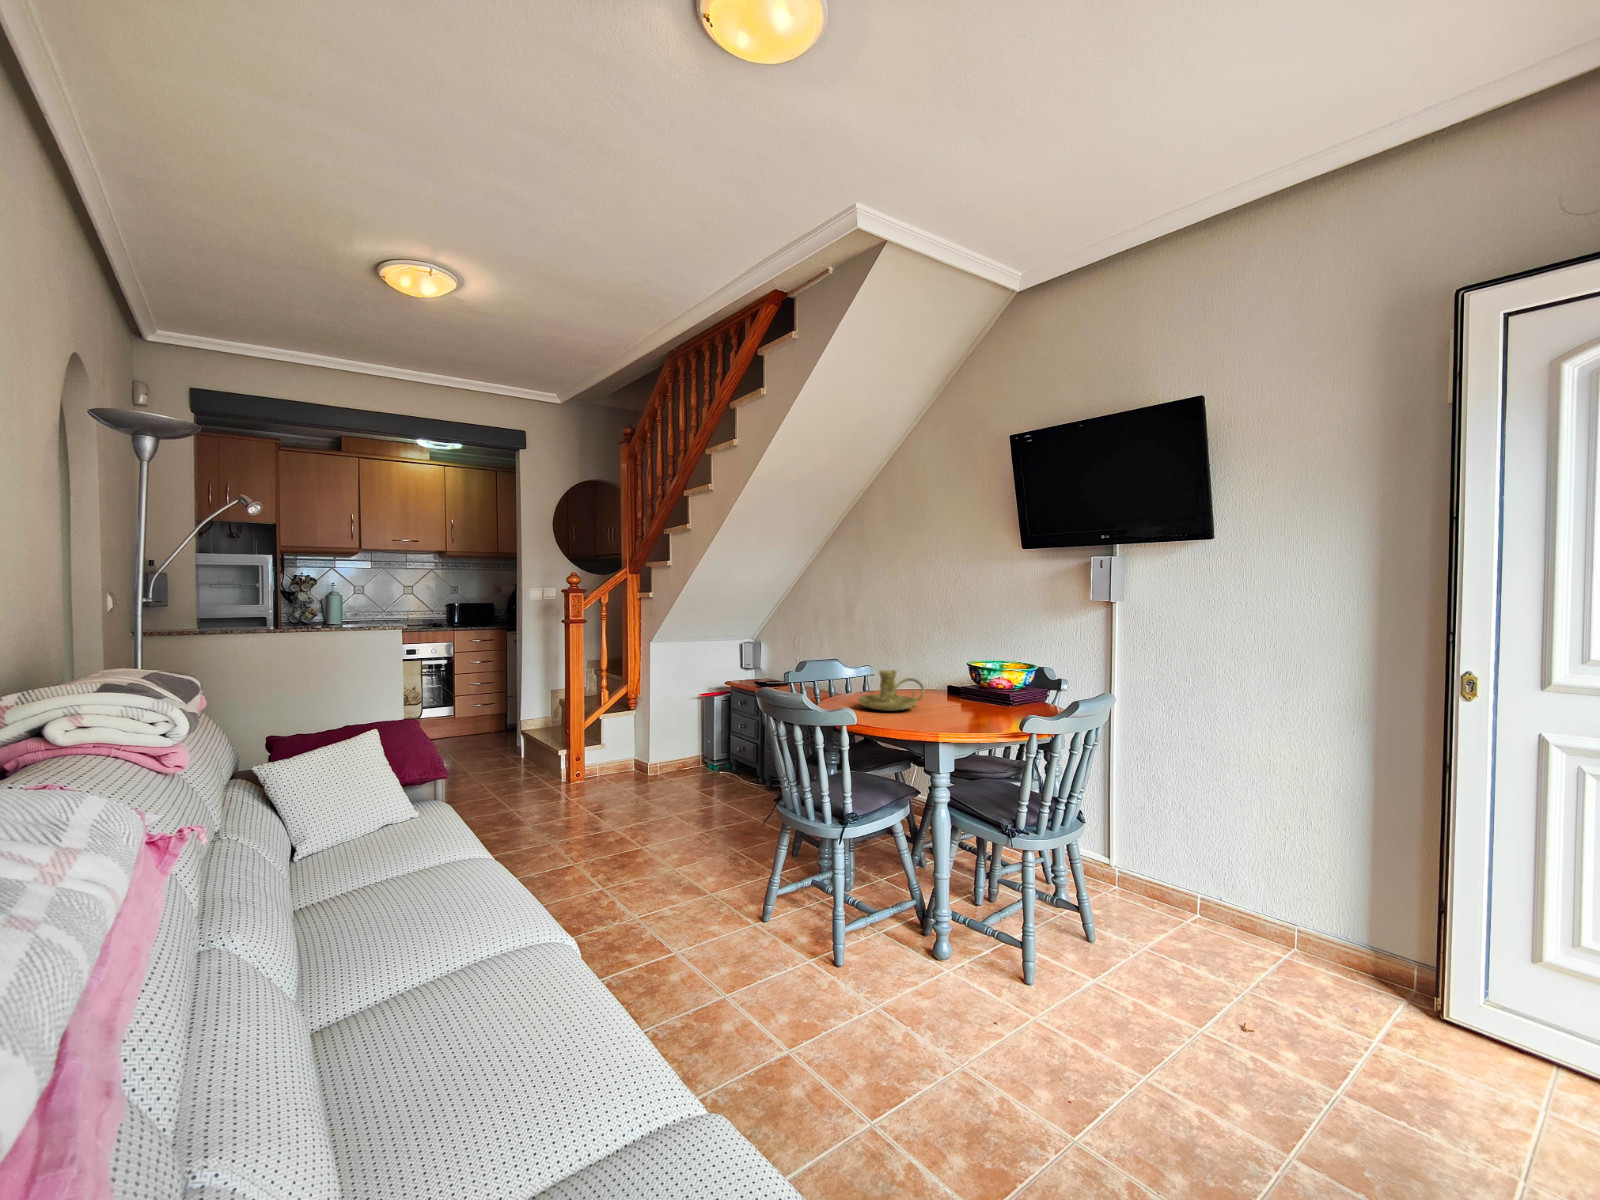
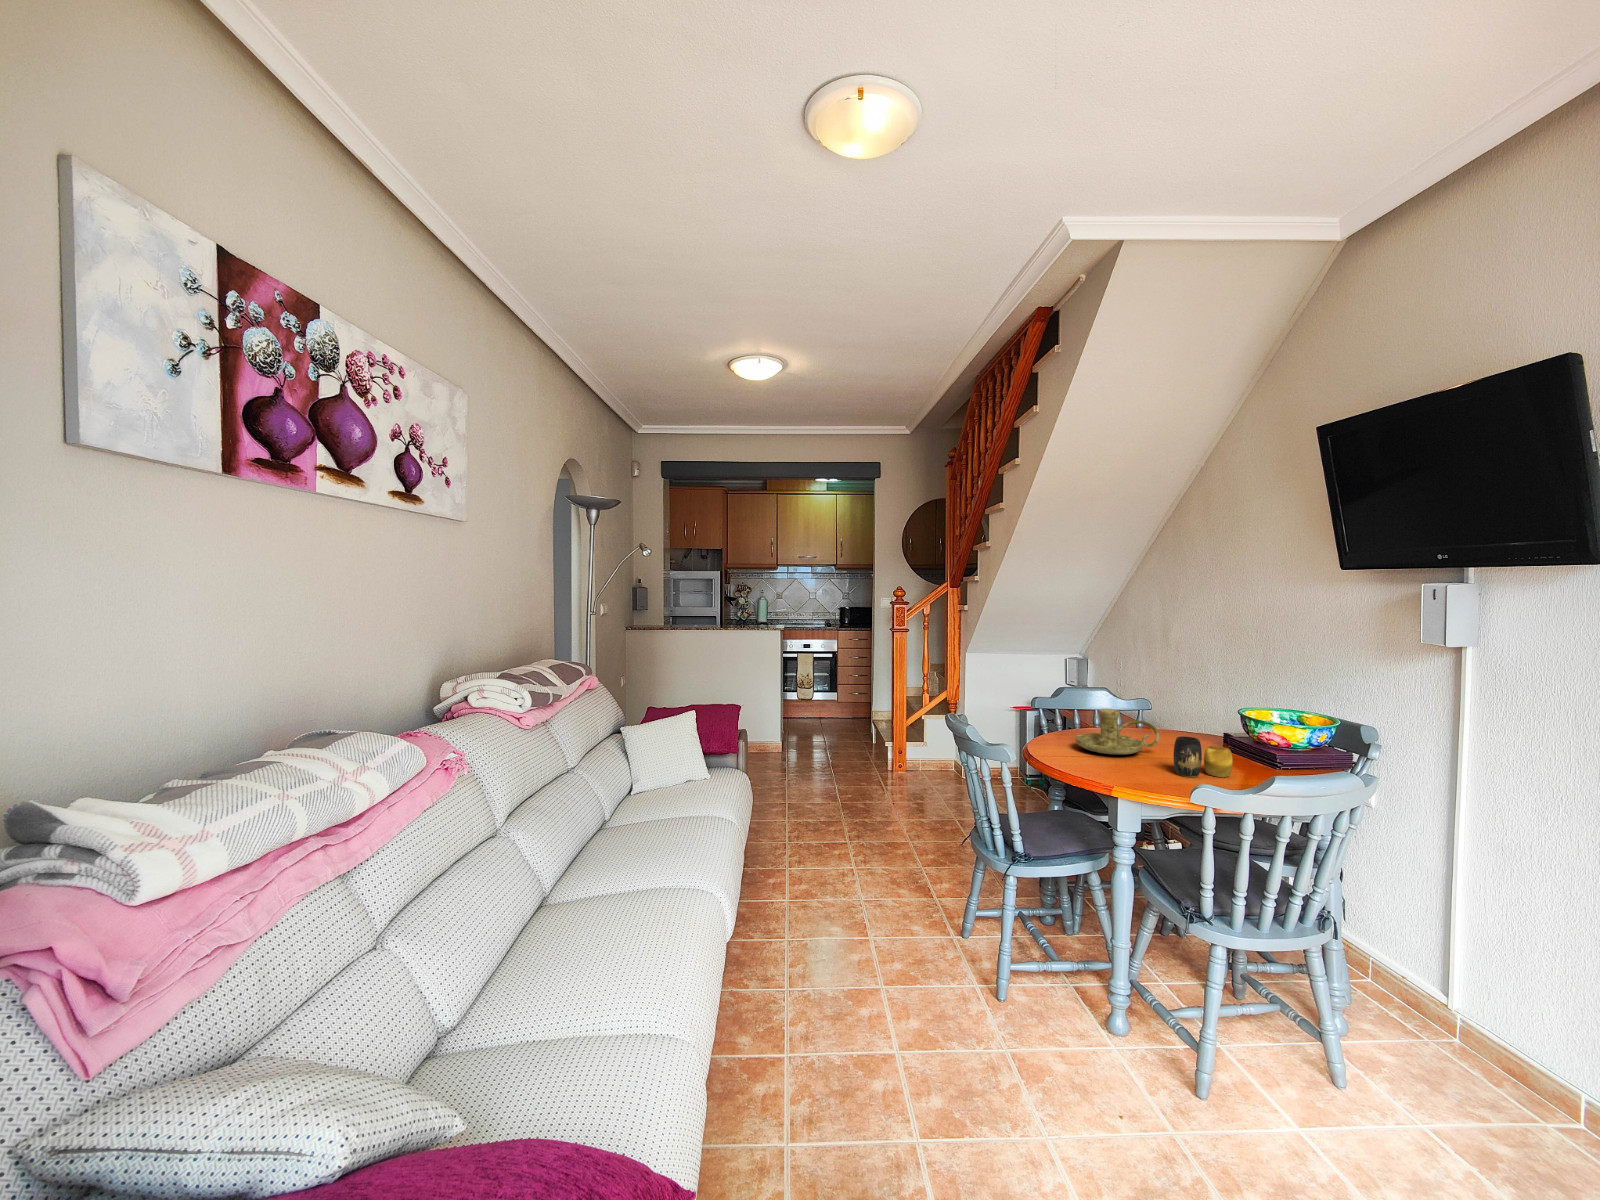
vase: none [957,685,996,719] -> present [1173,736,1233,777]

